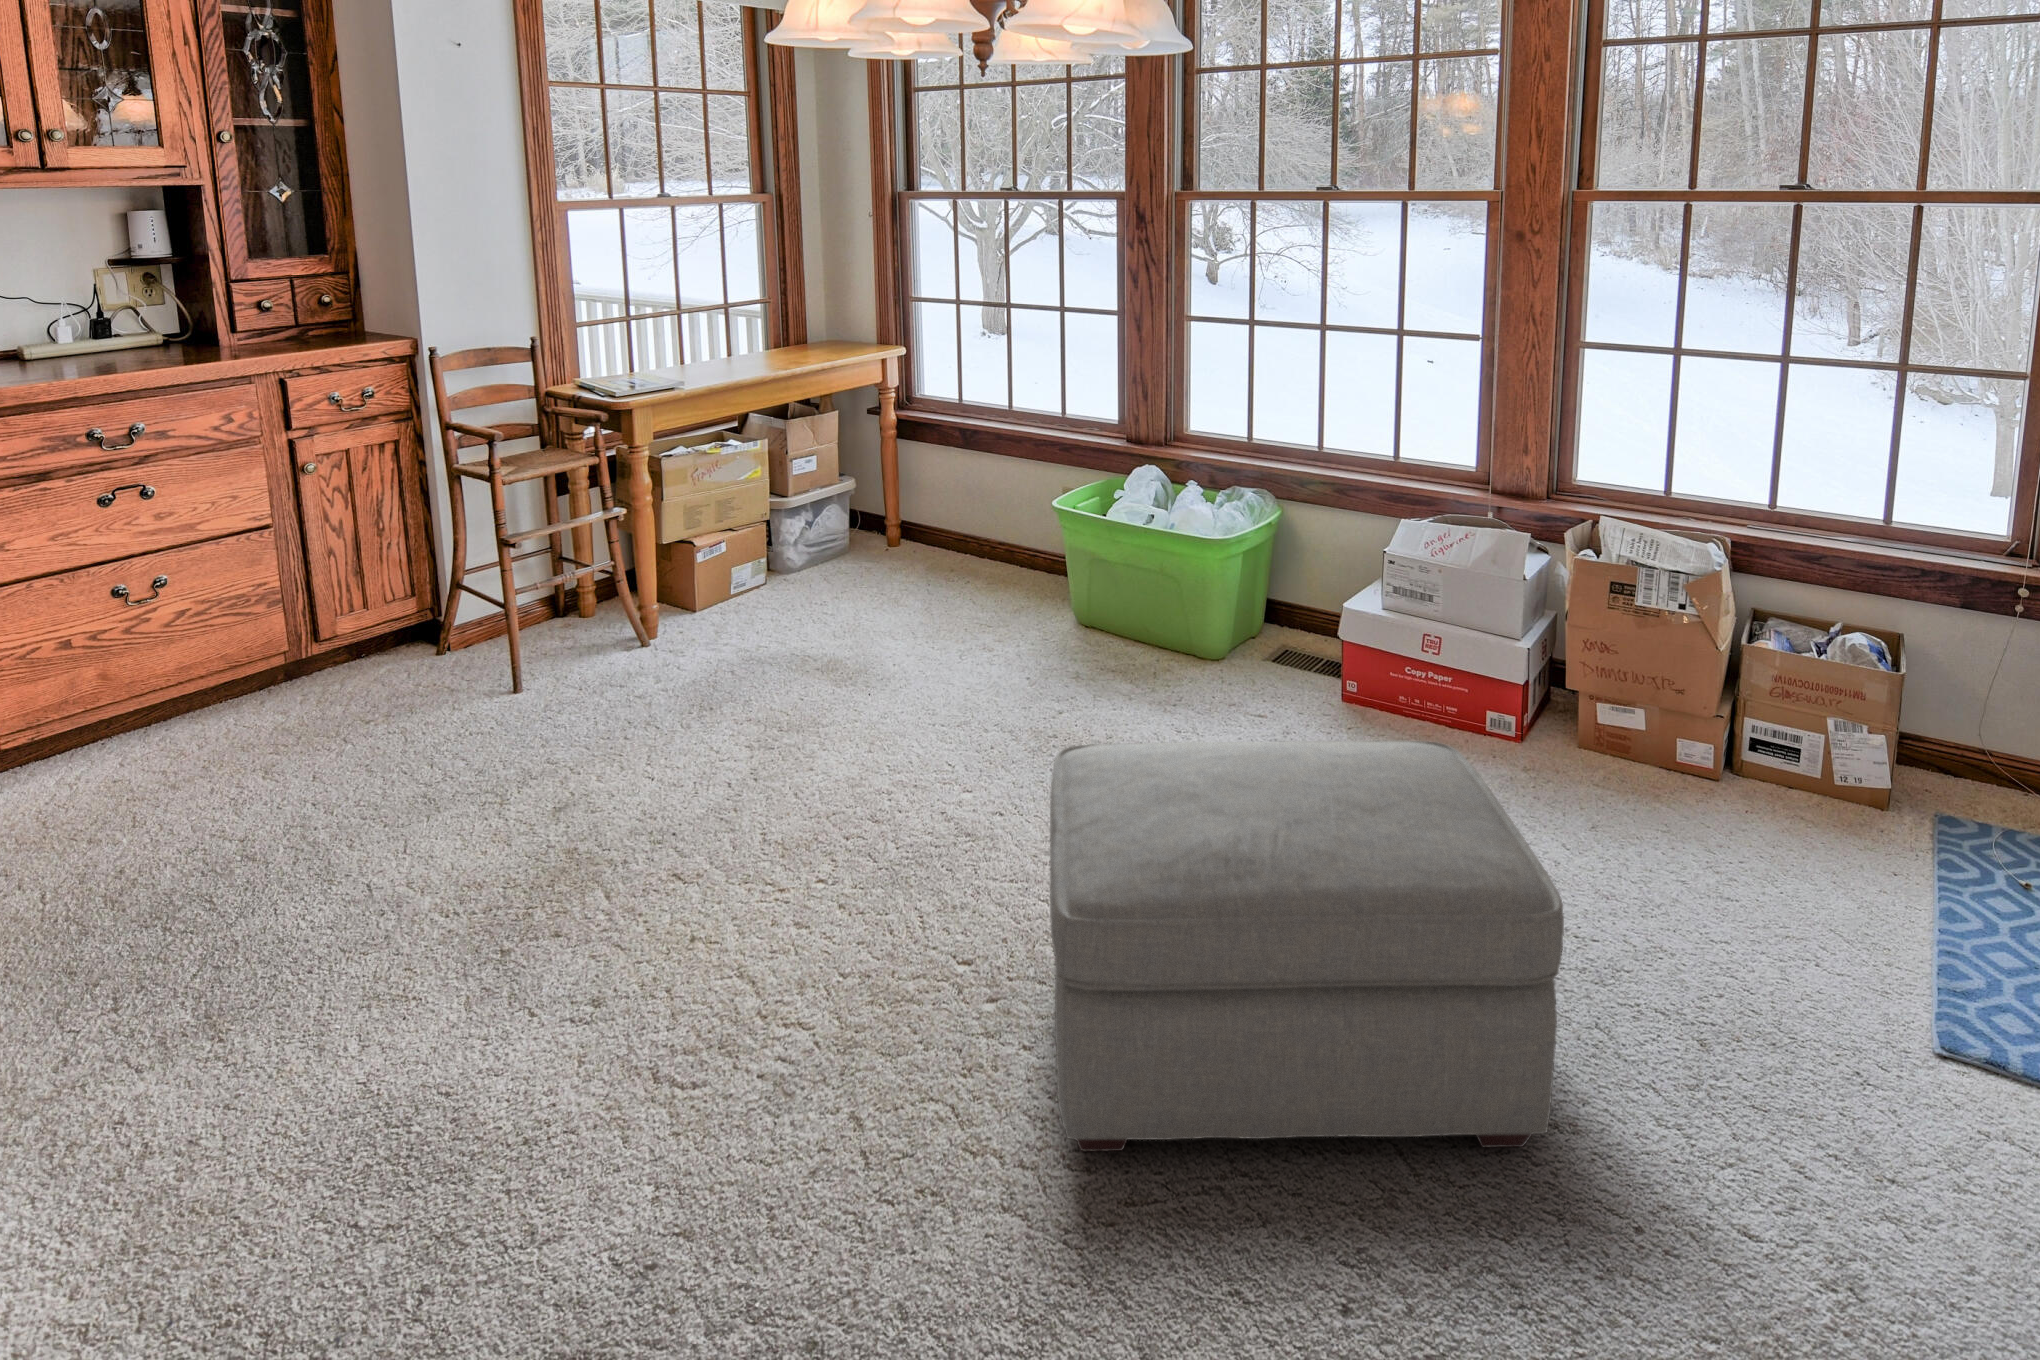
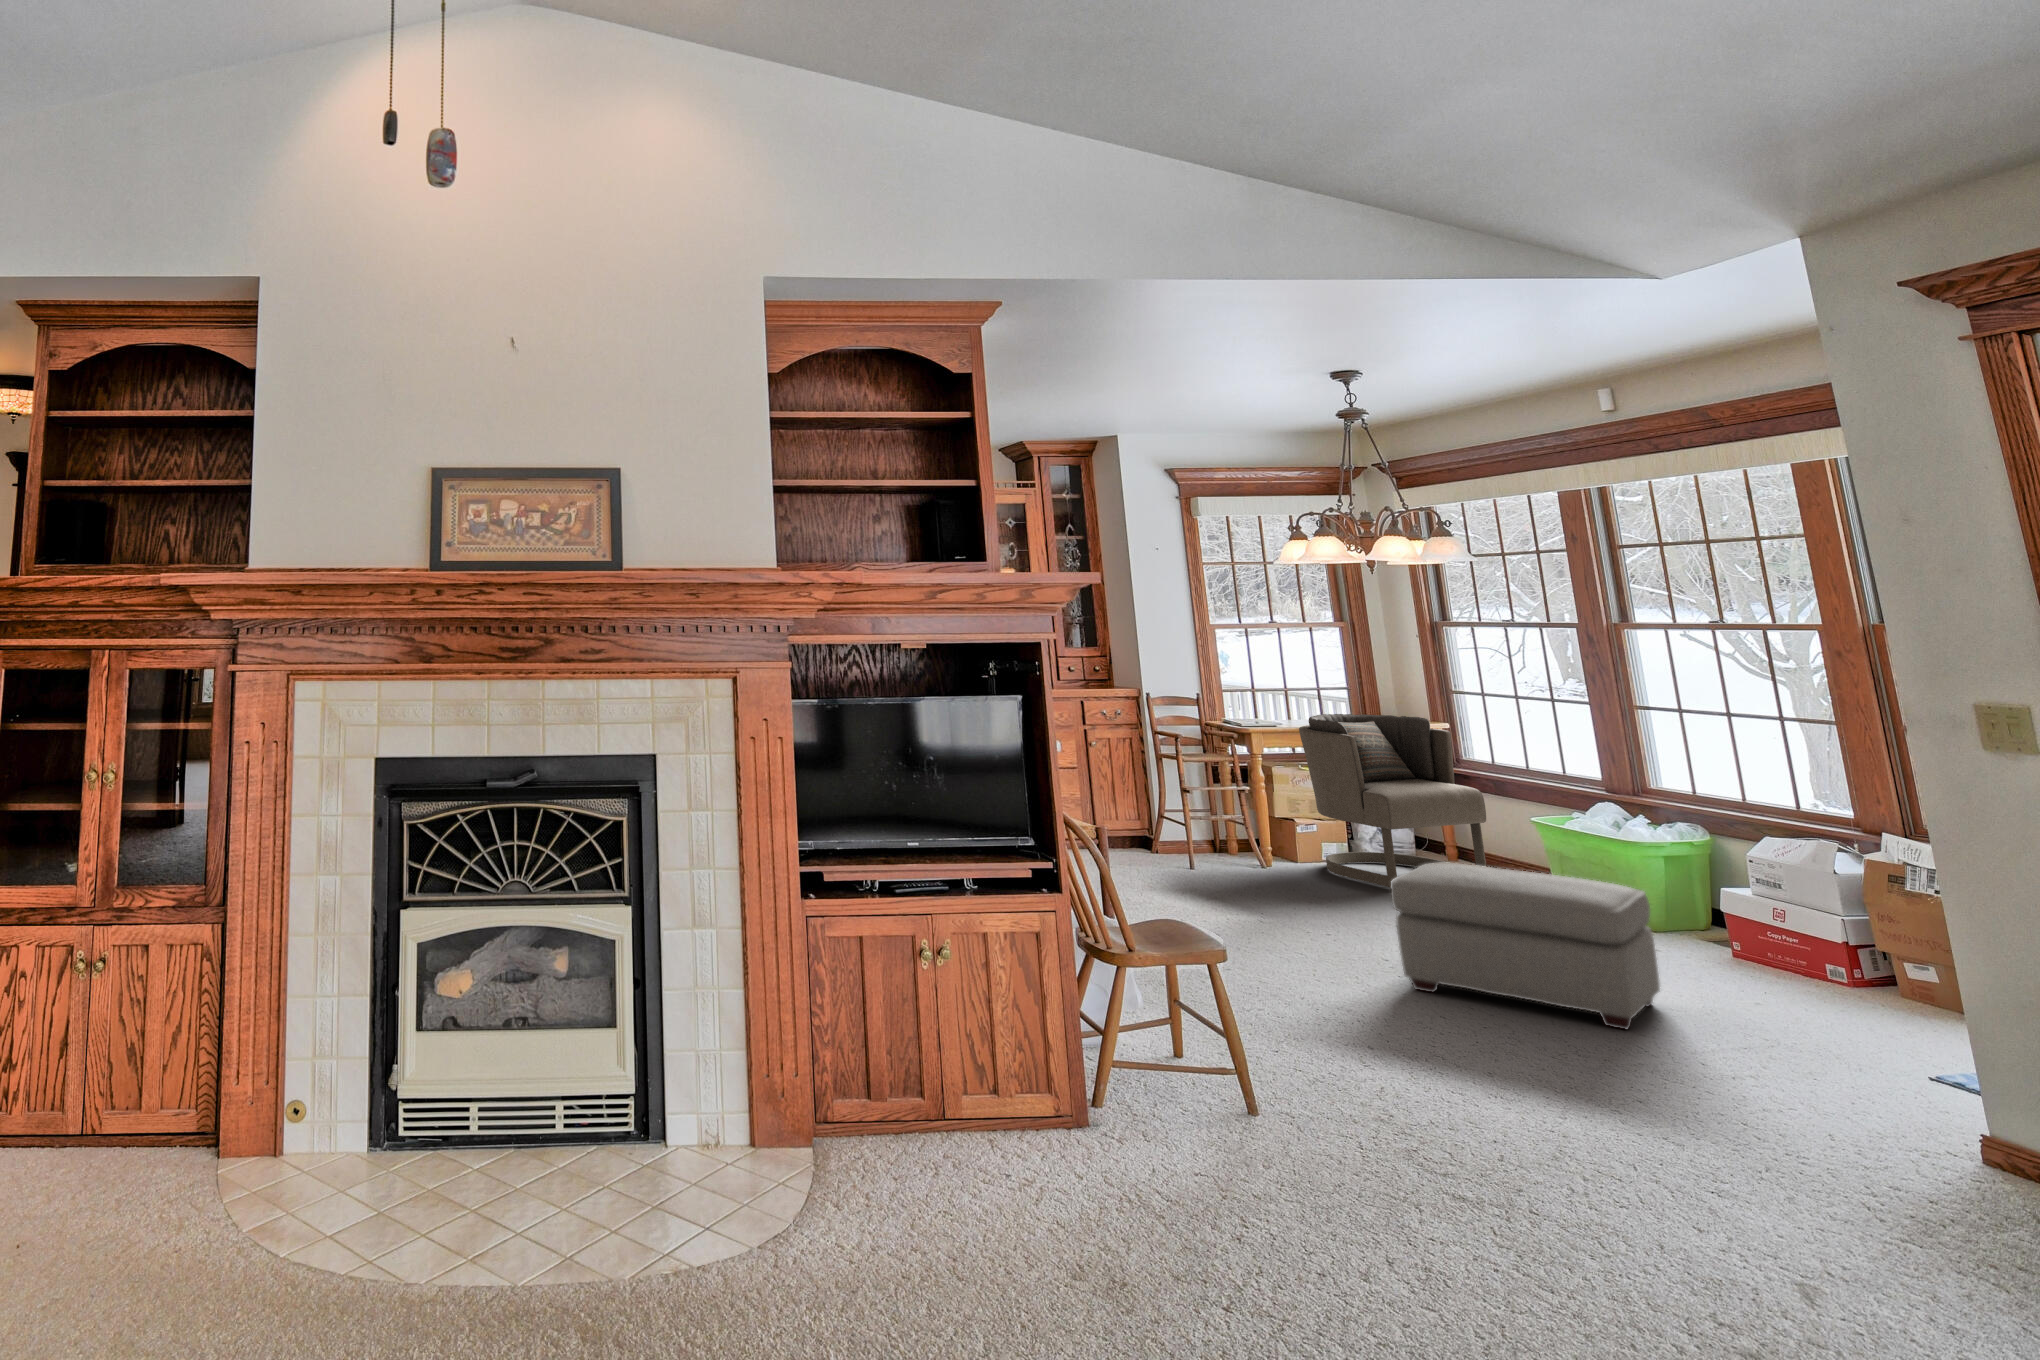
armchair: none [714,349,976,661] -> present [1299,714,1486,888]

